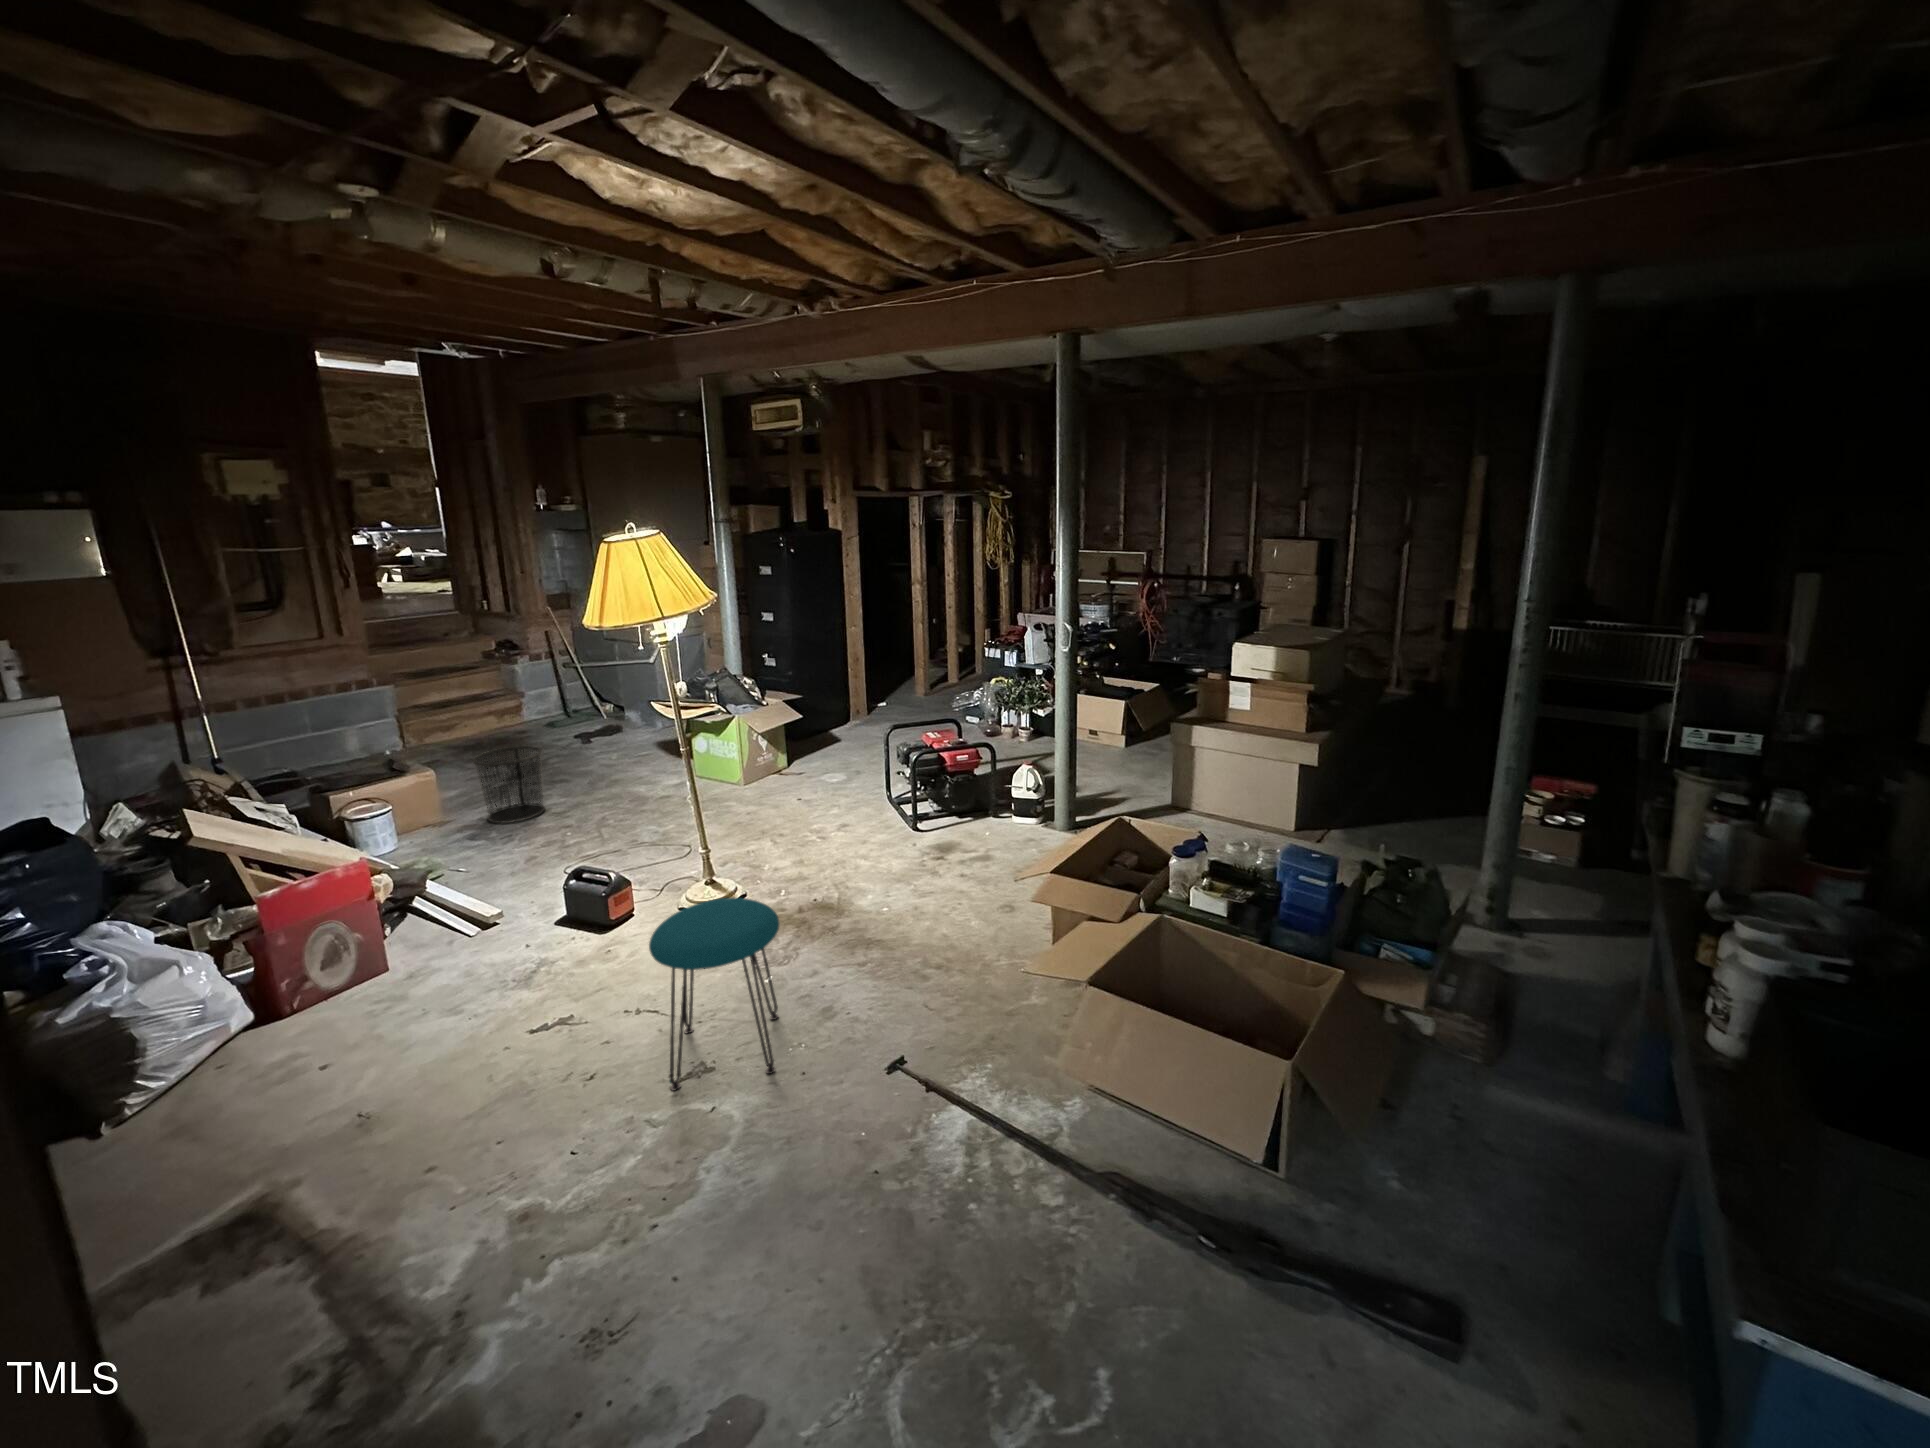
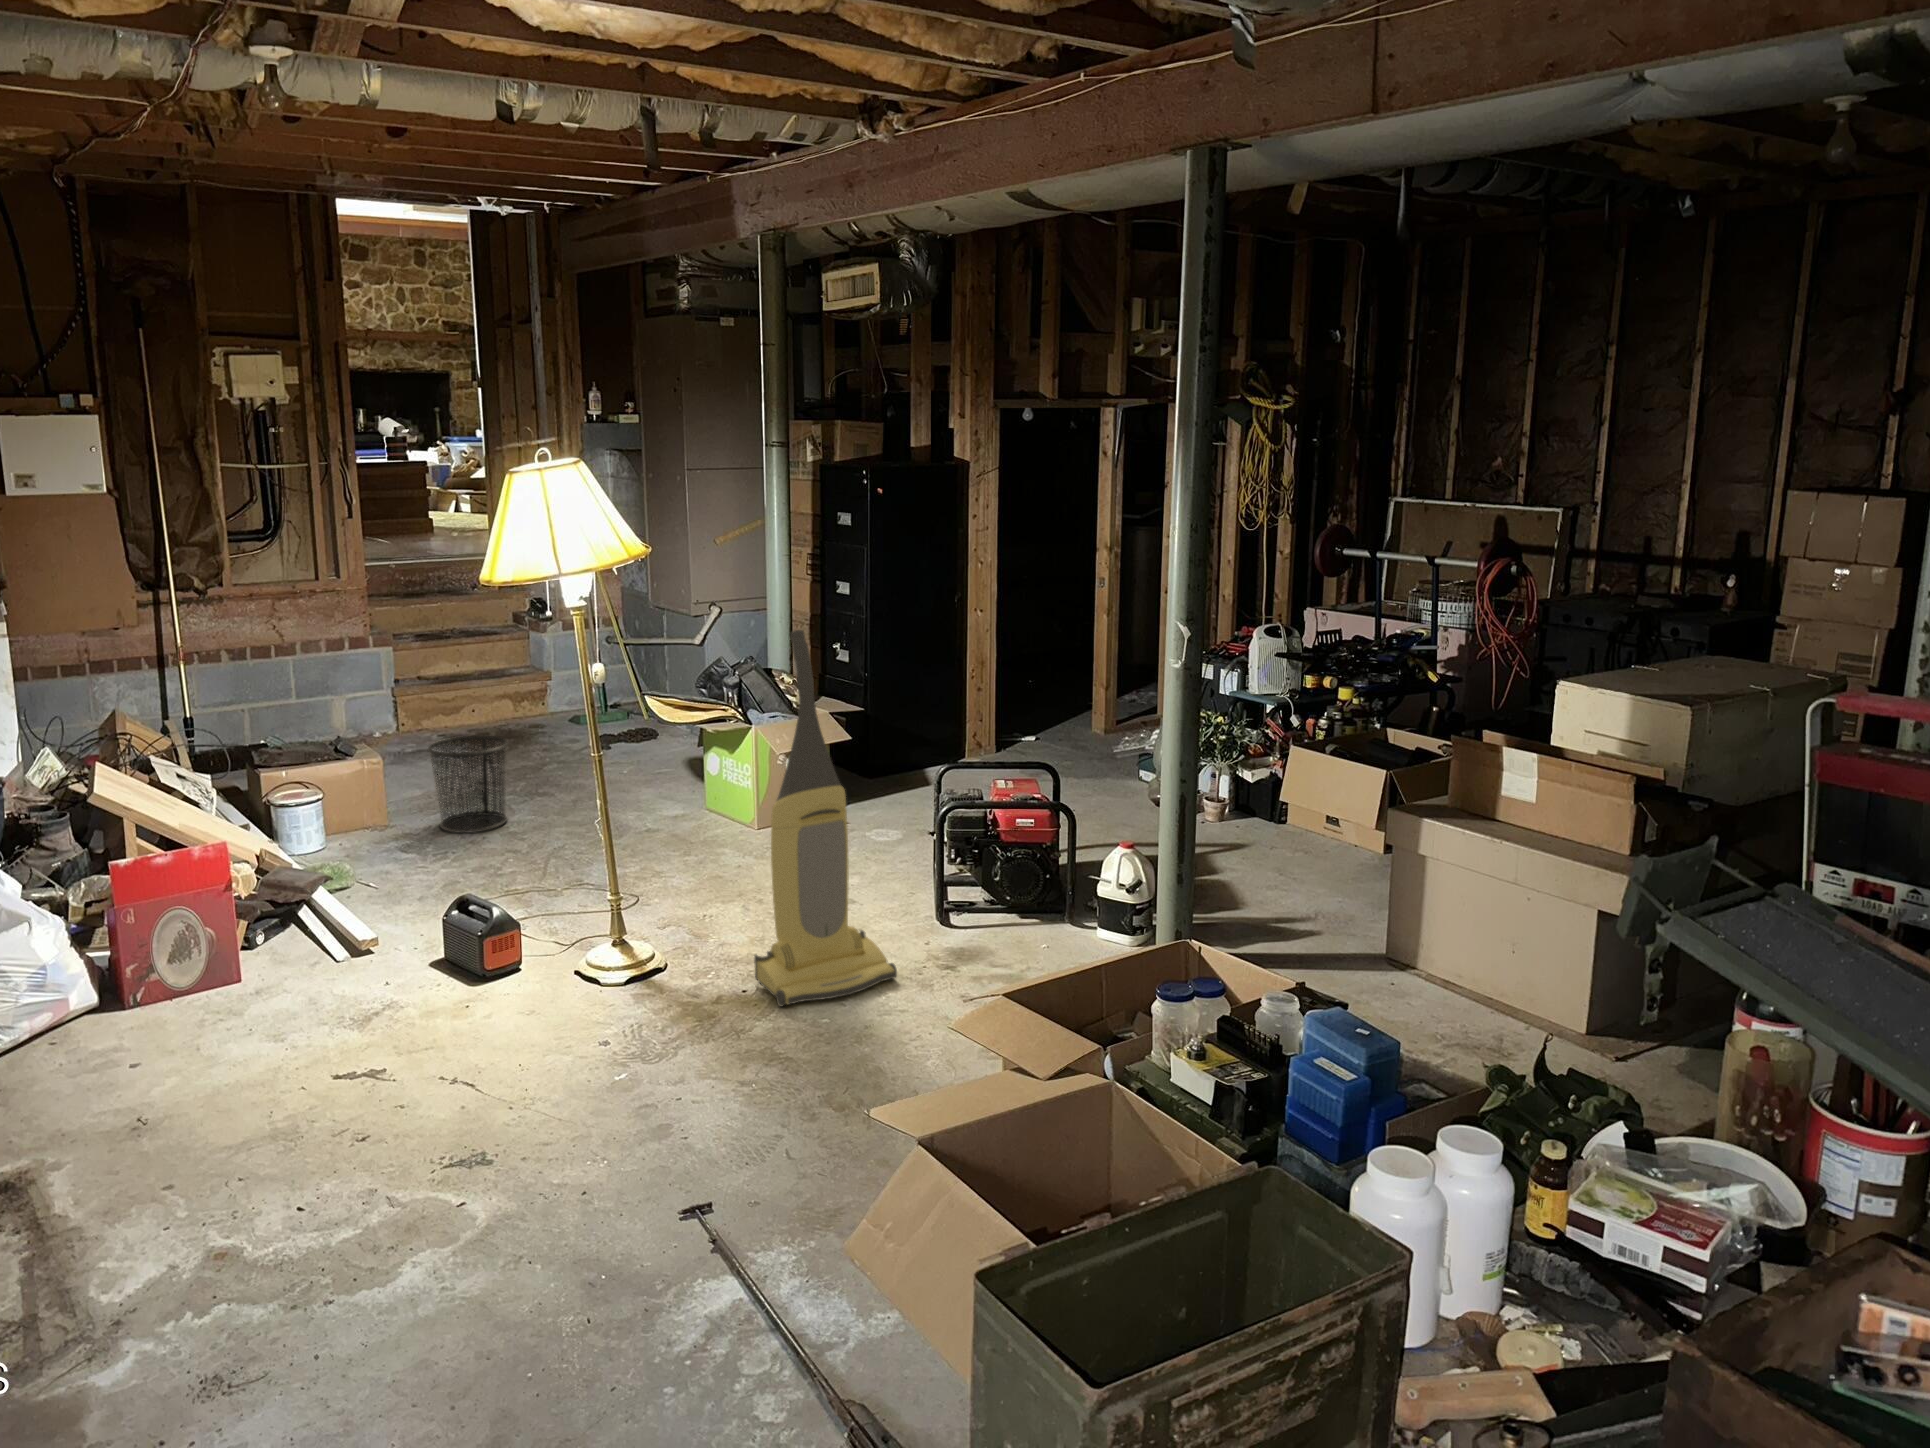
vacuum cleaner: none [817,649,913,906] -> present [754,630,897,1006]
stool: present [649,898,780,1091] -> none [421,947,603,1194]

